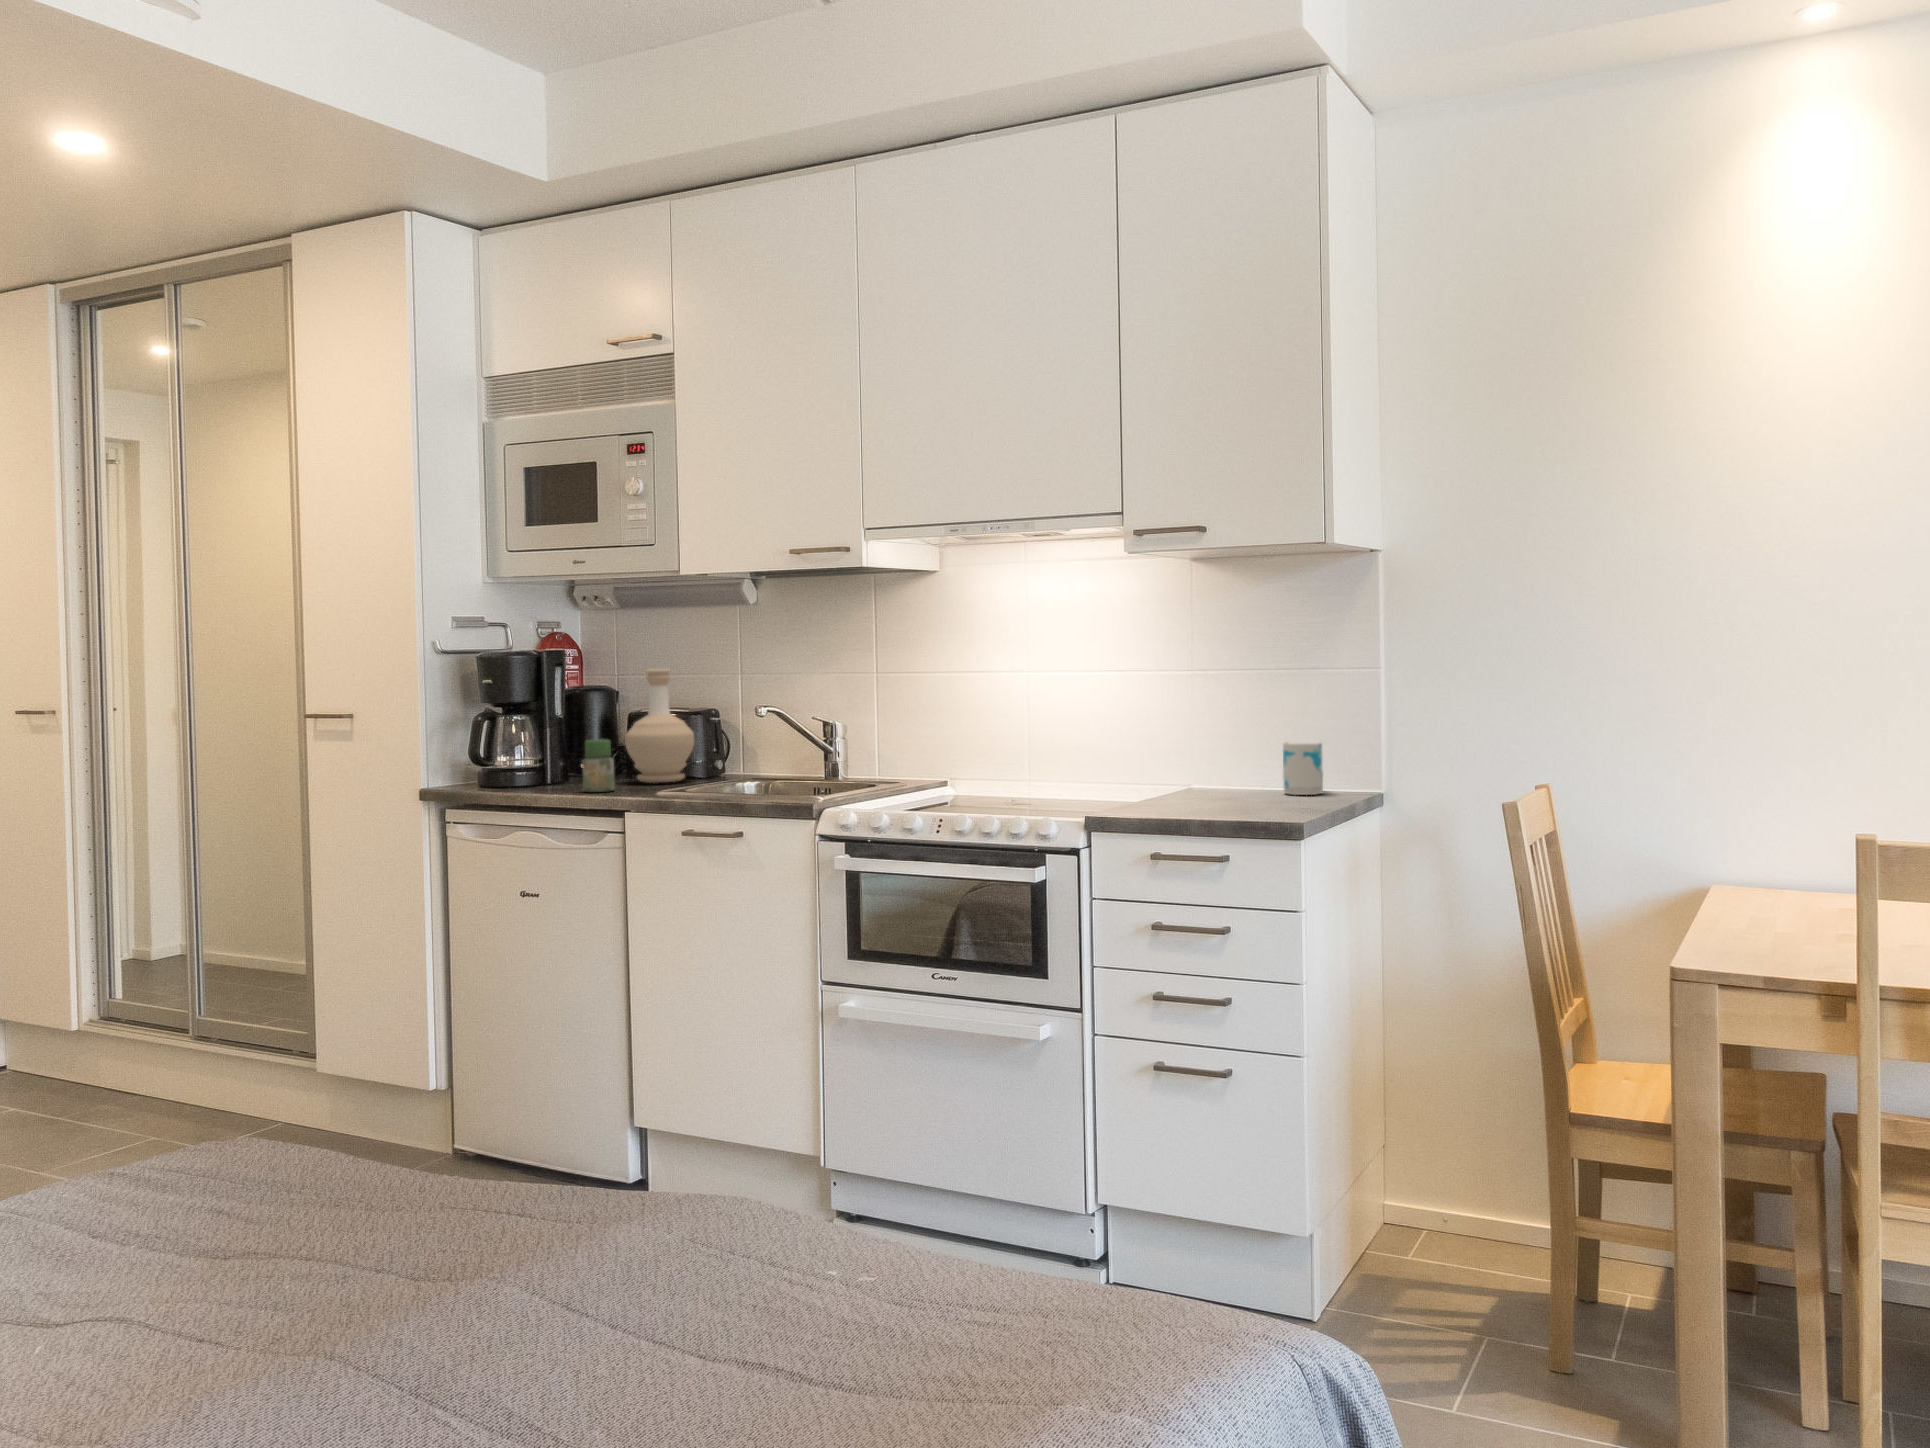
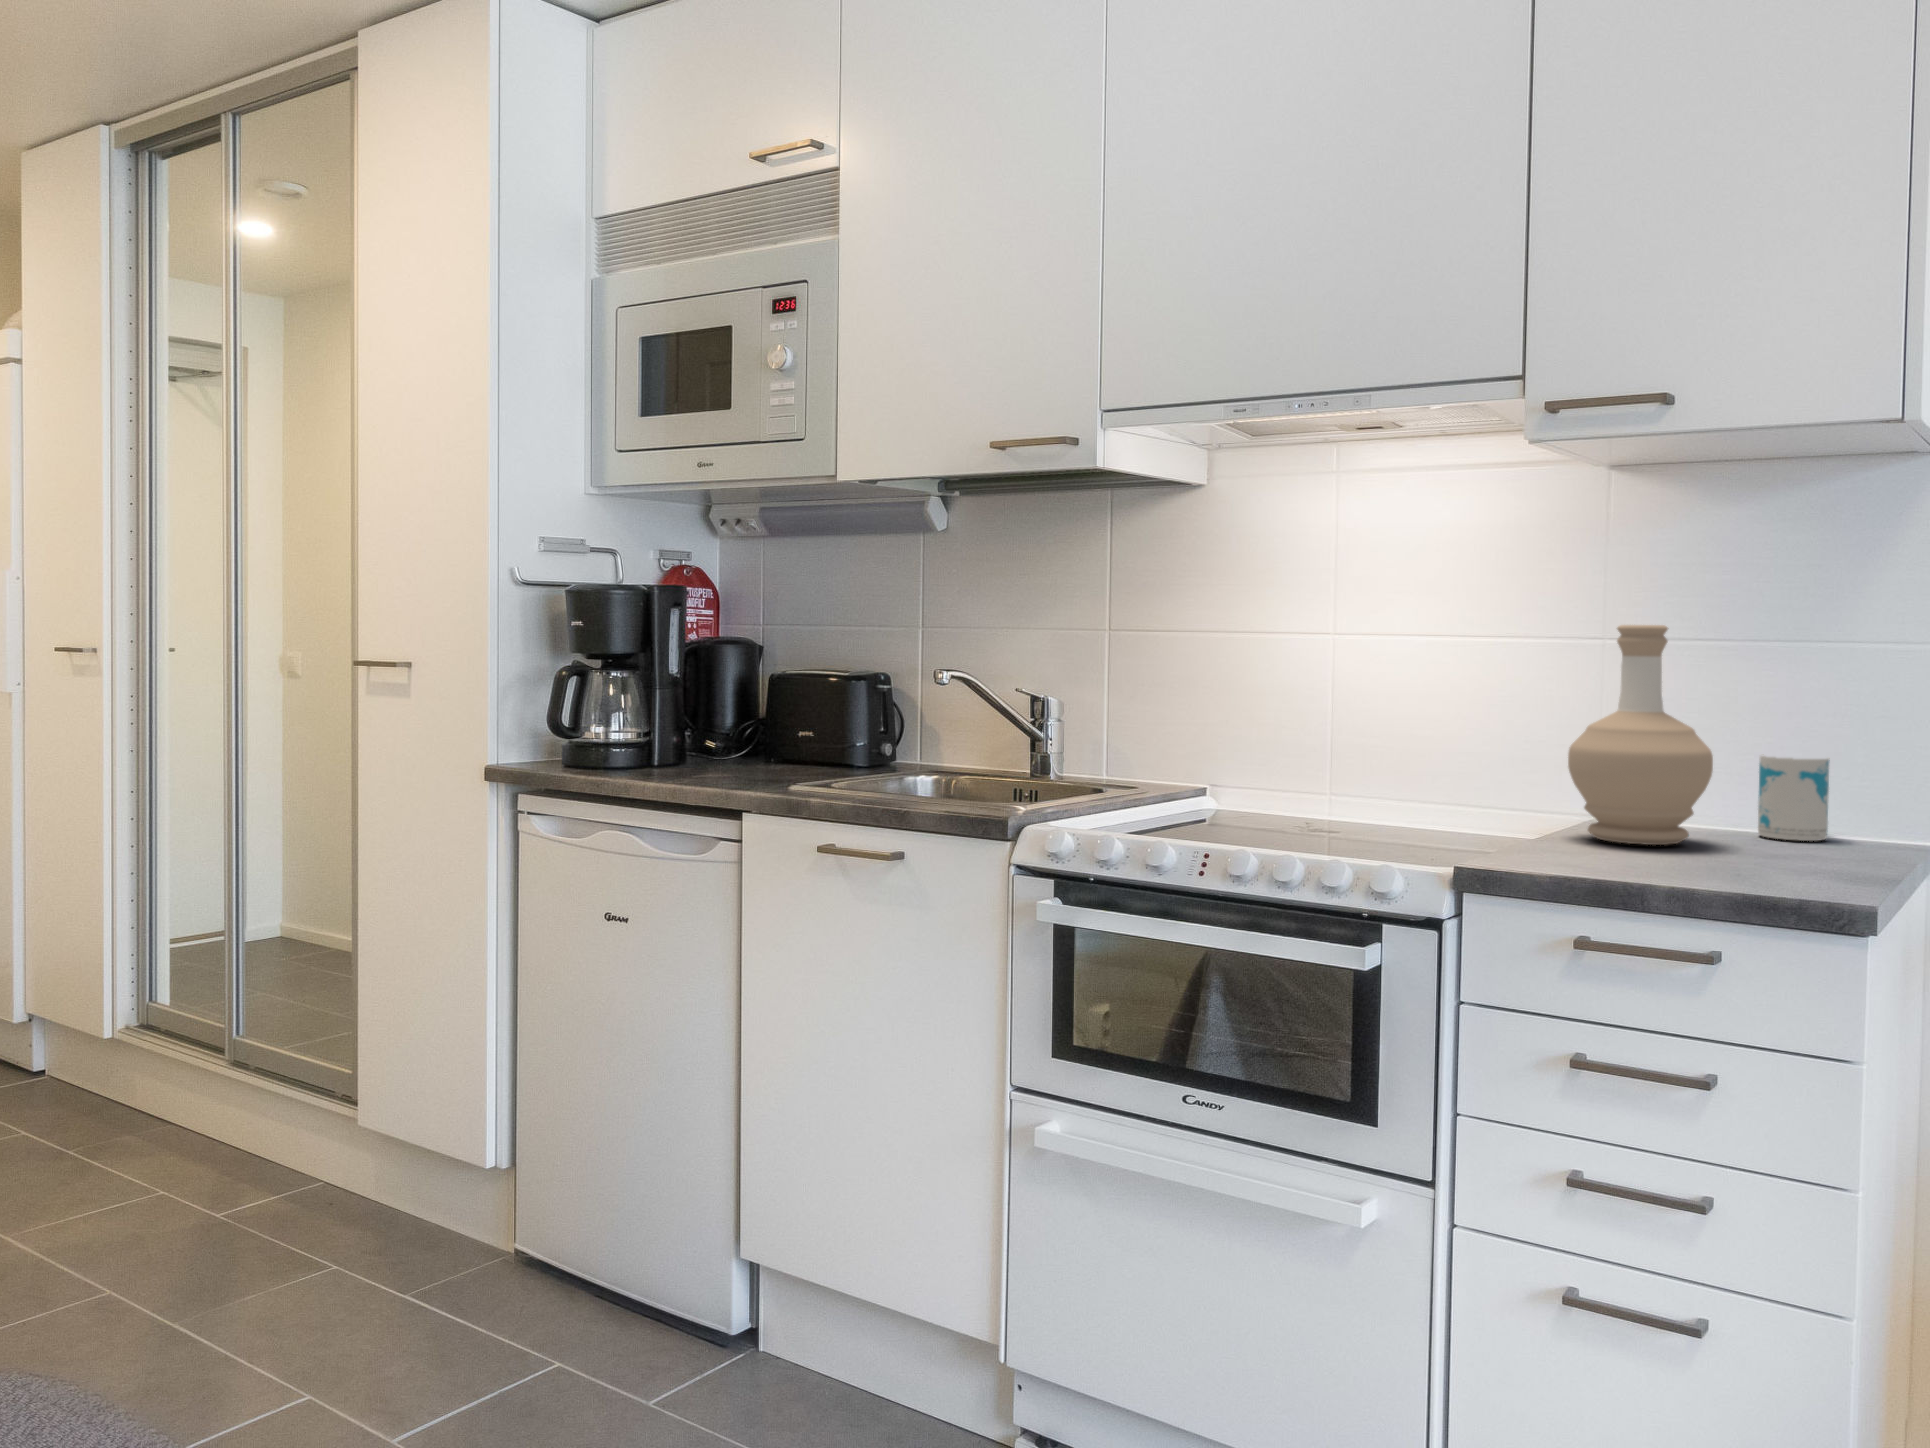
bottle: present [625,669,694,783] -> present [1568,625,1713,845]
jar: present [582,739,615,792] -> none [694,708,737,781]

